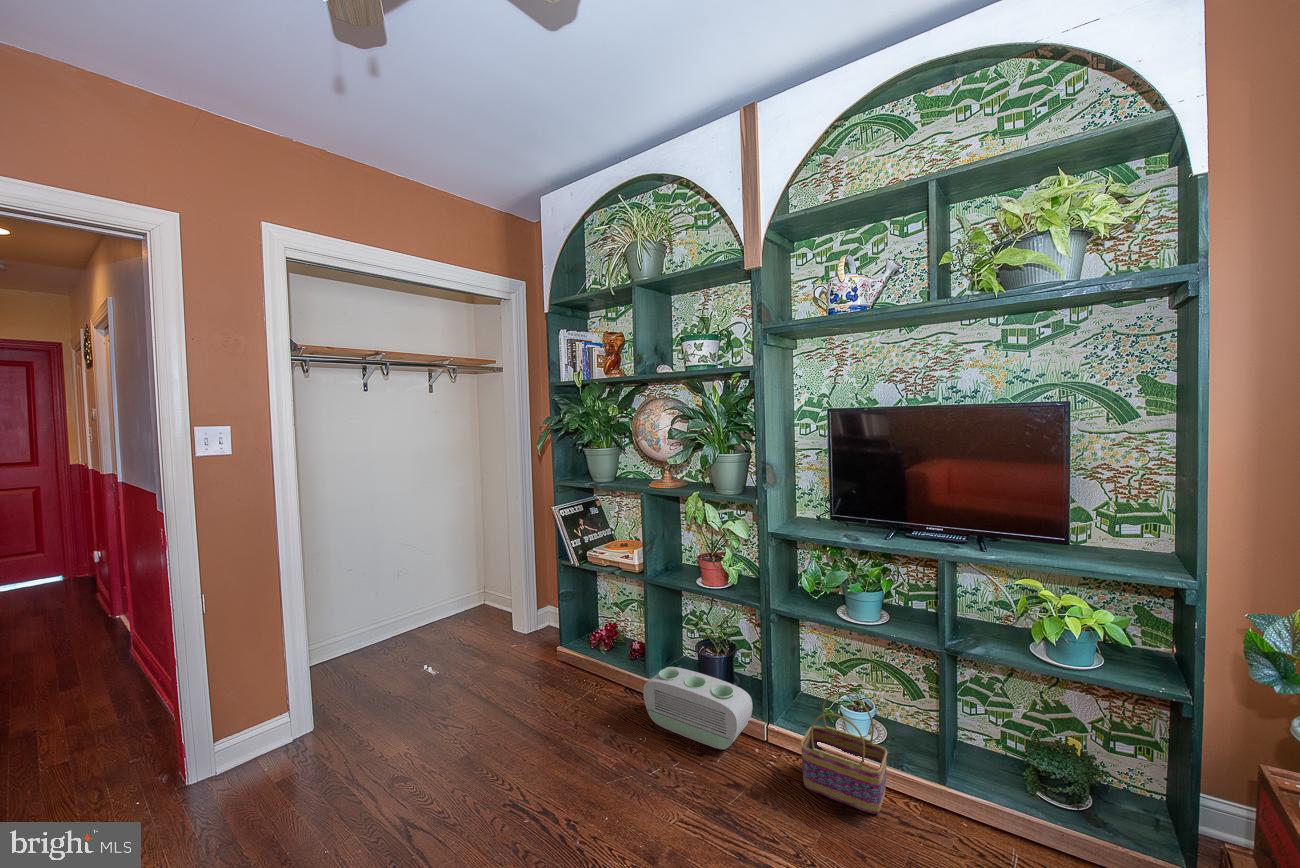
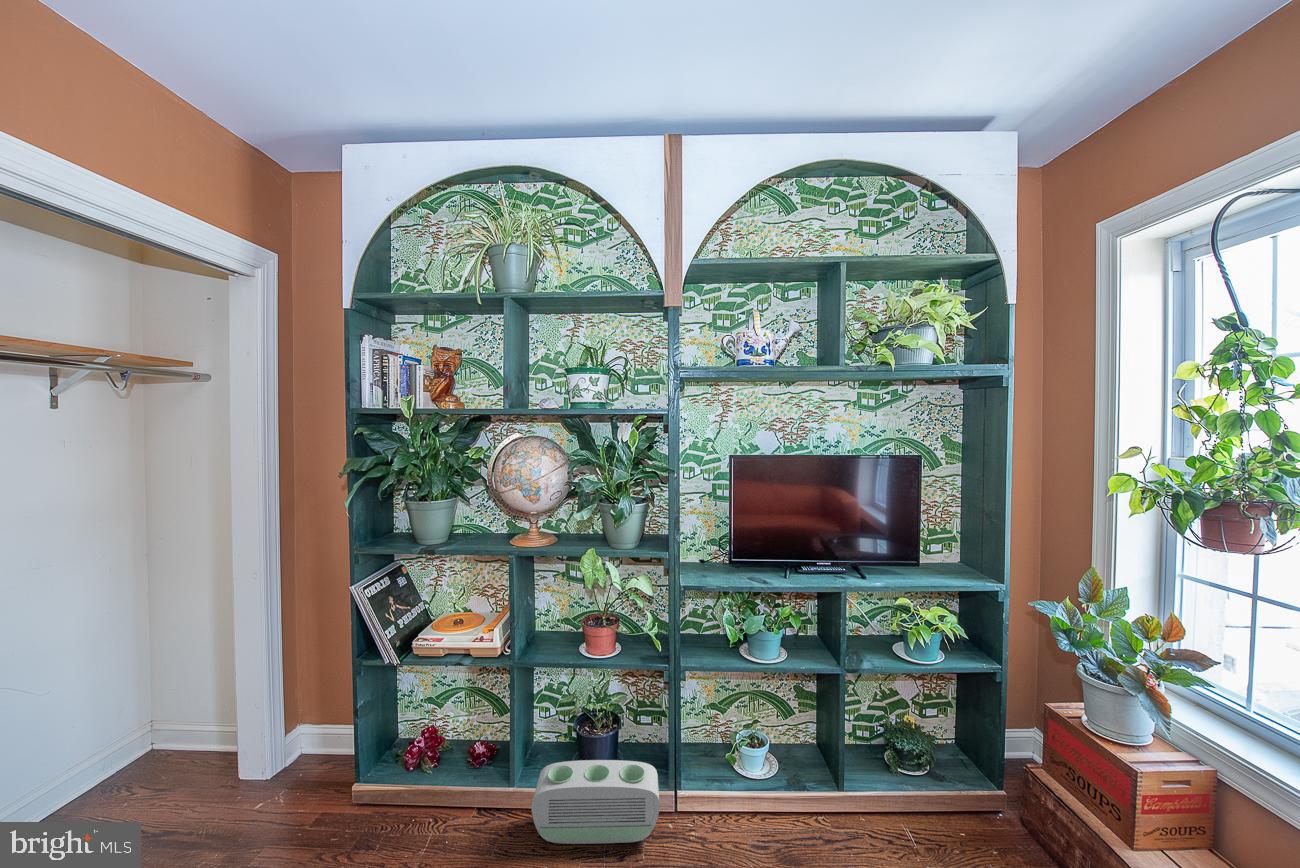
basket: present [800,693,887,814] -> none [726,735,807,845]

